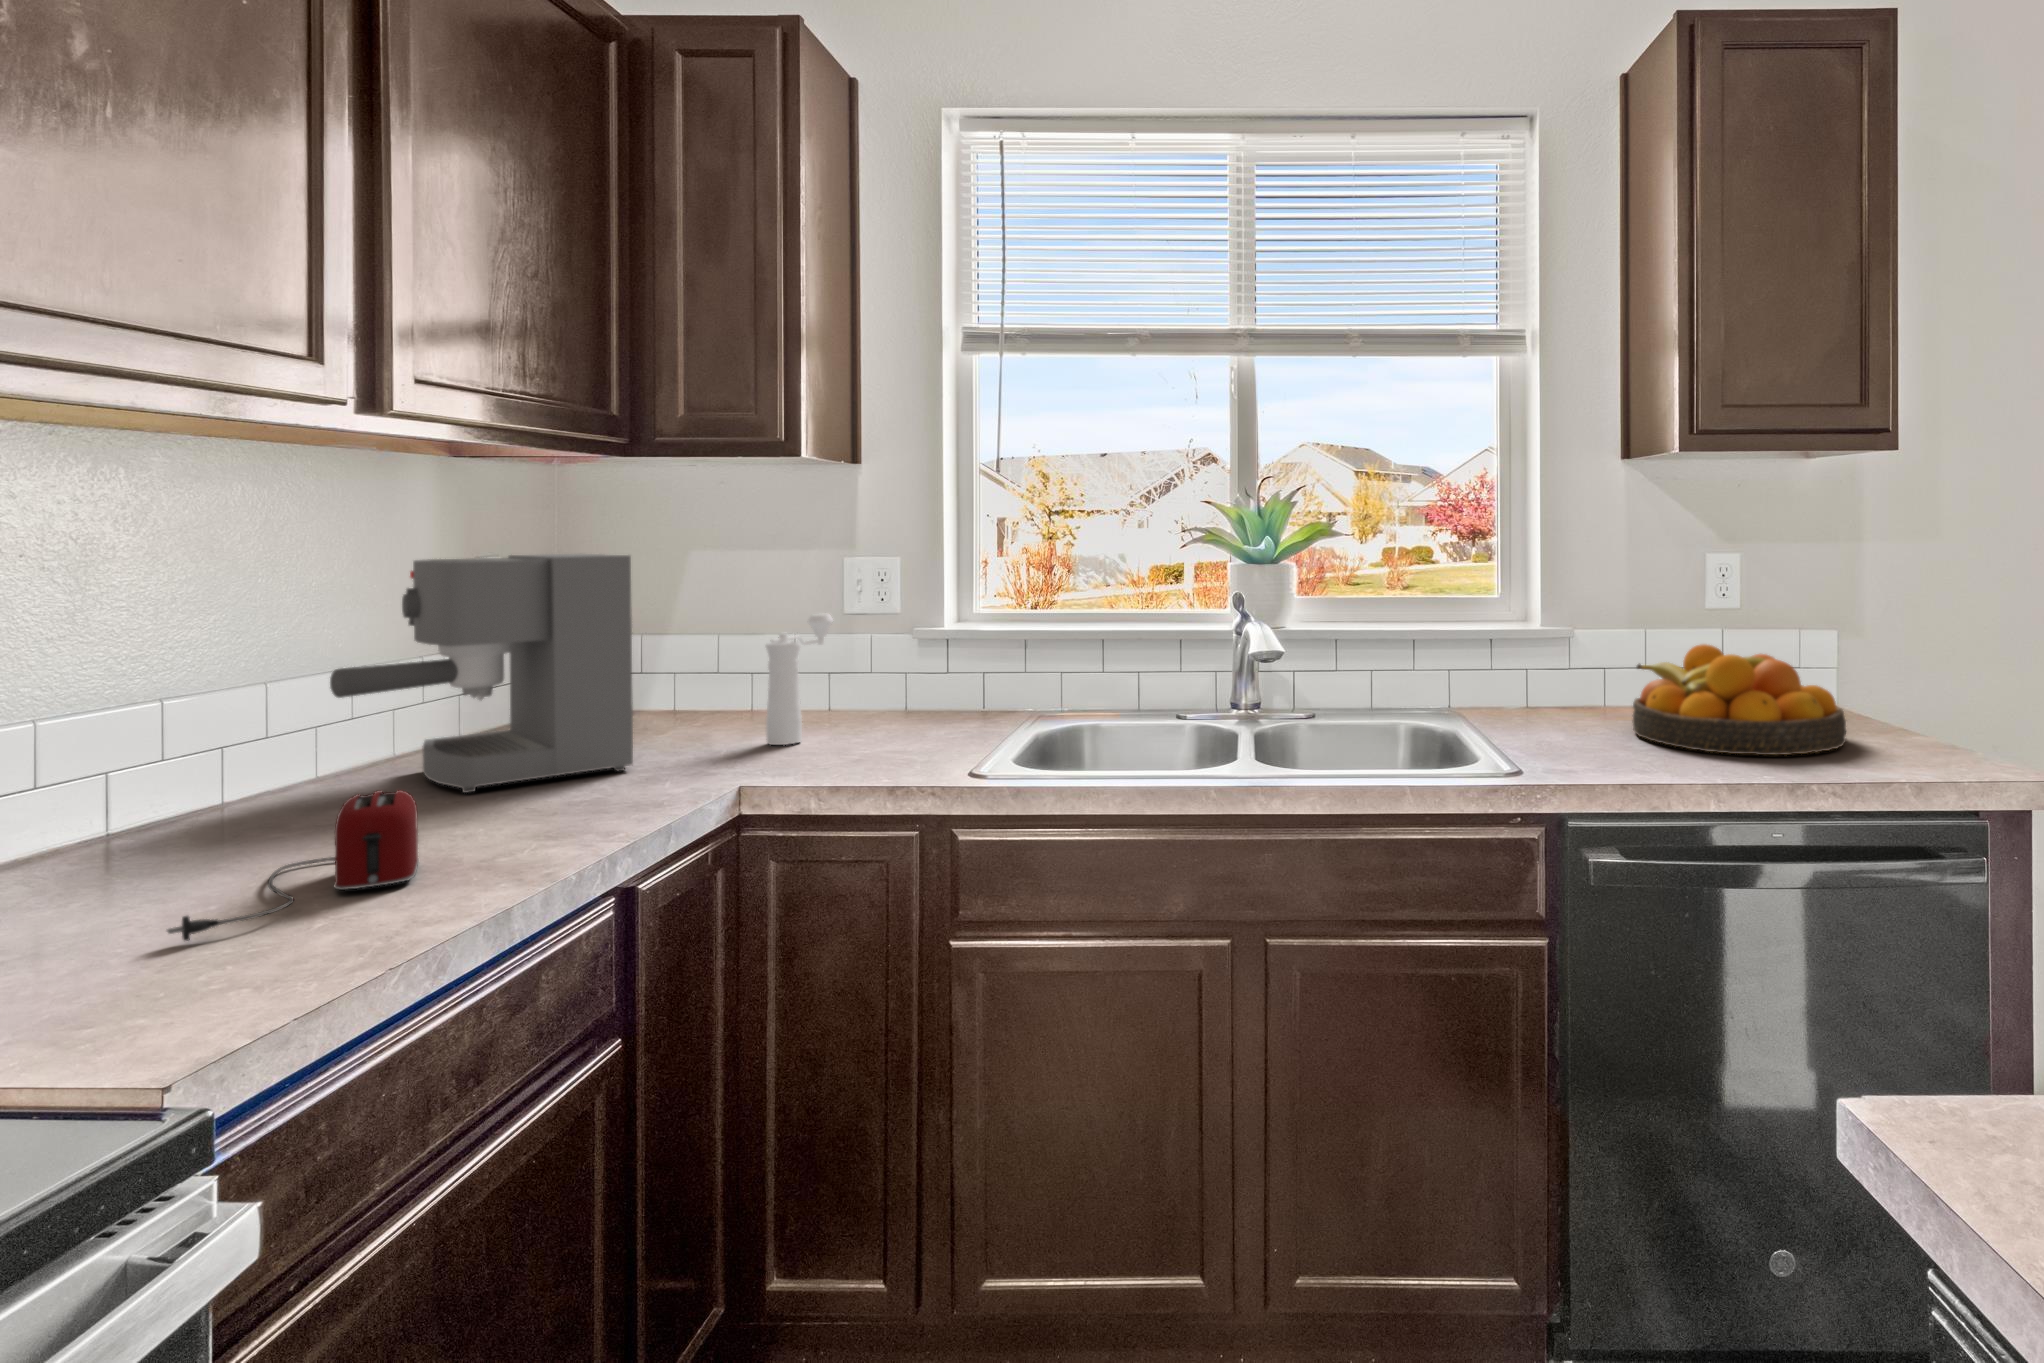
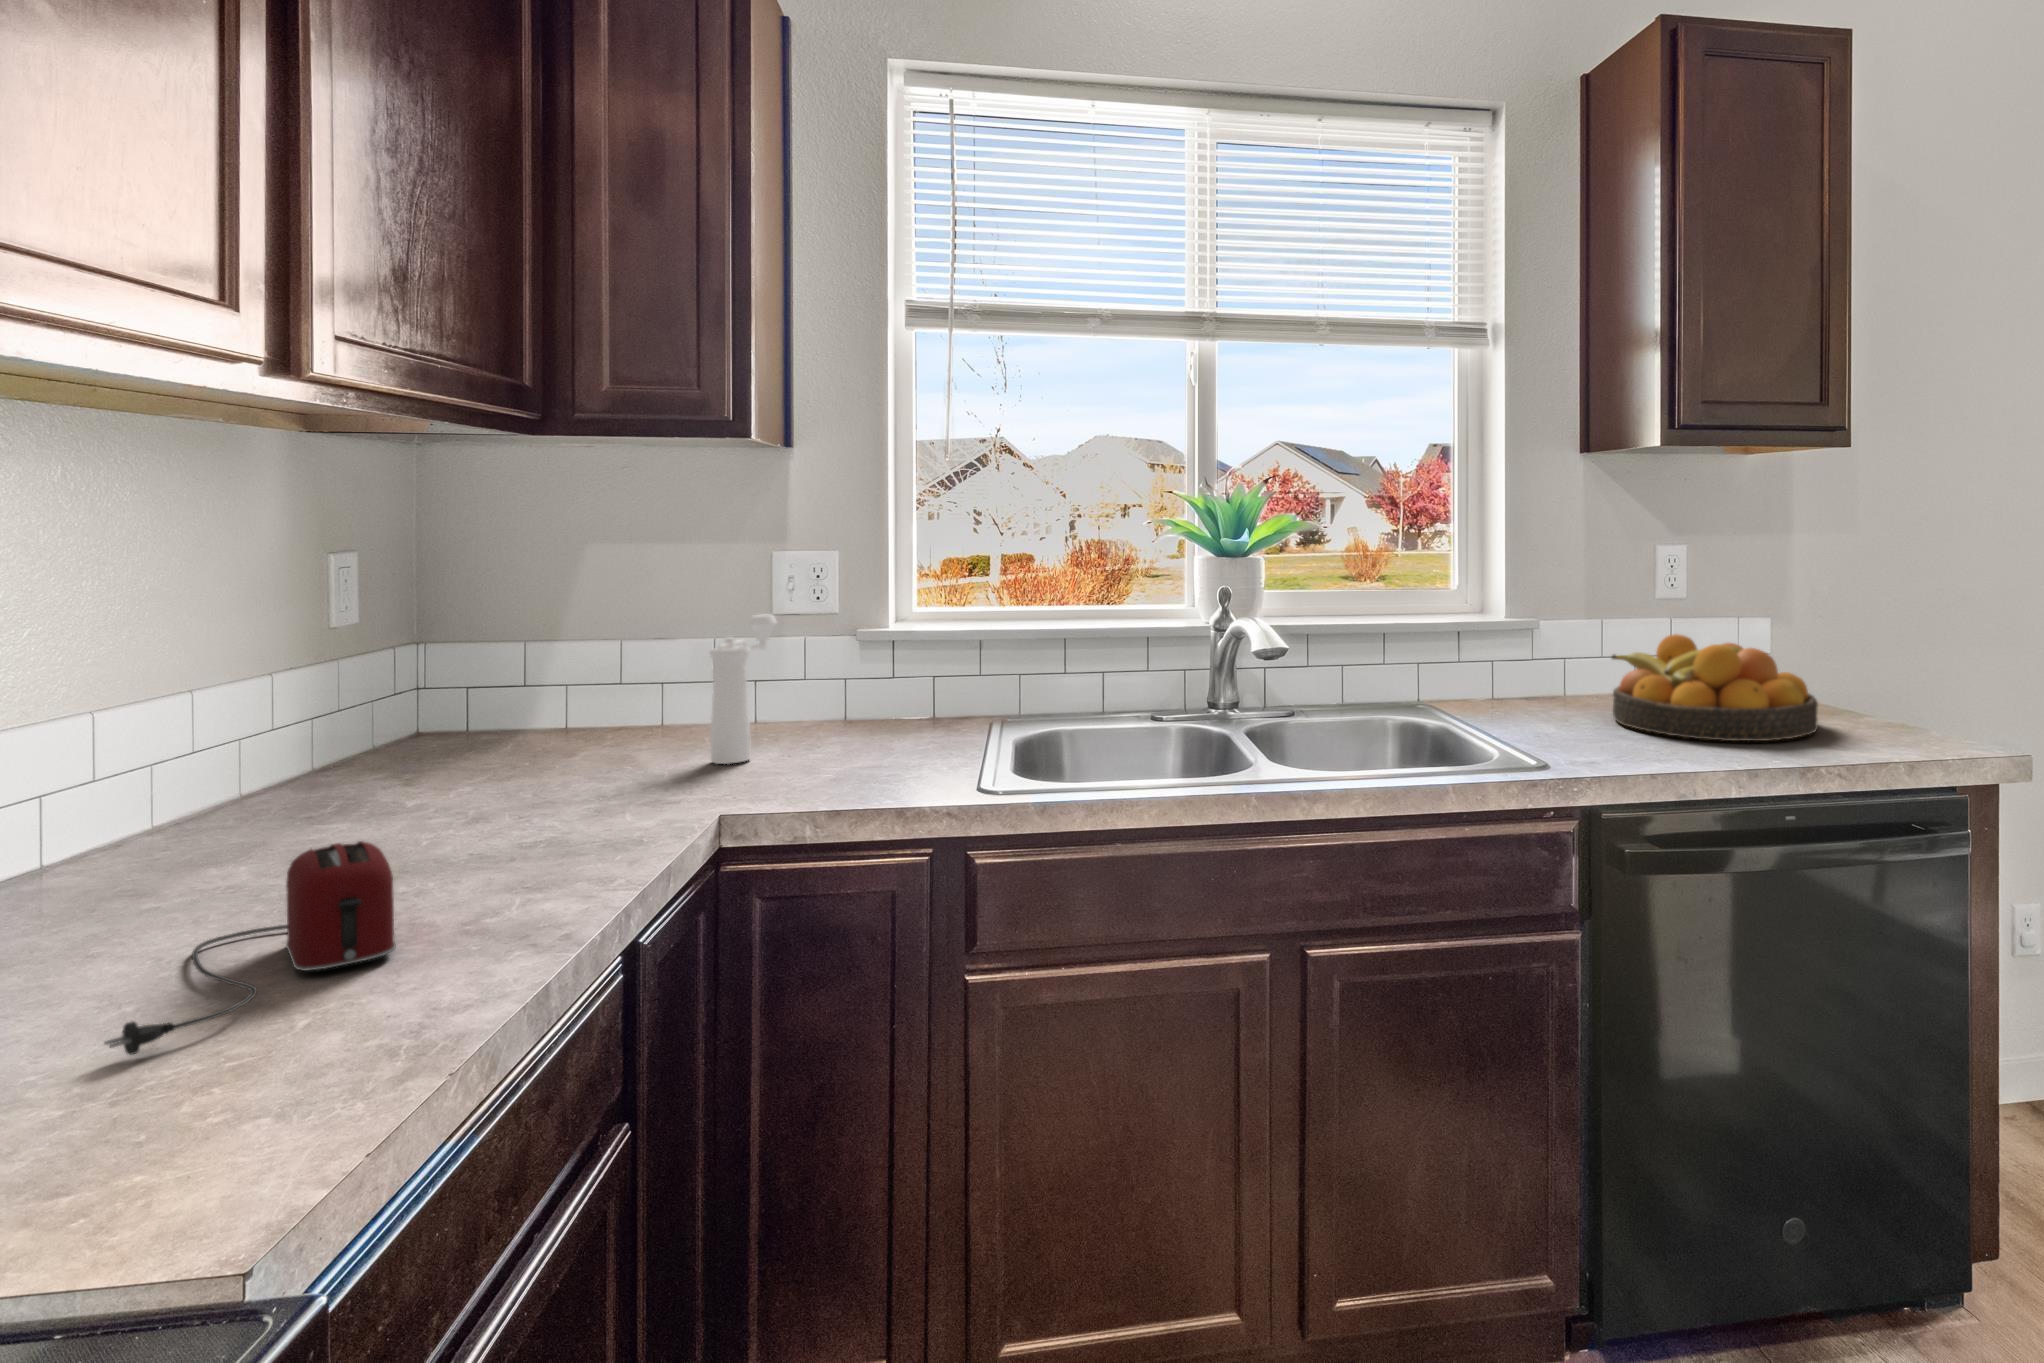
coffee maker: present [330,554,633,793] -> none [196,548,571,836]

